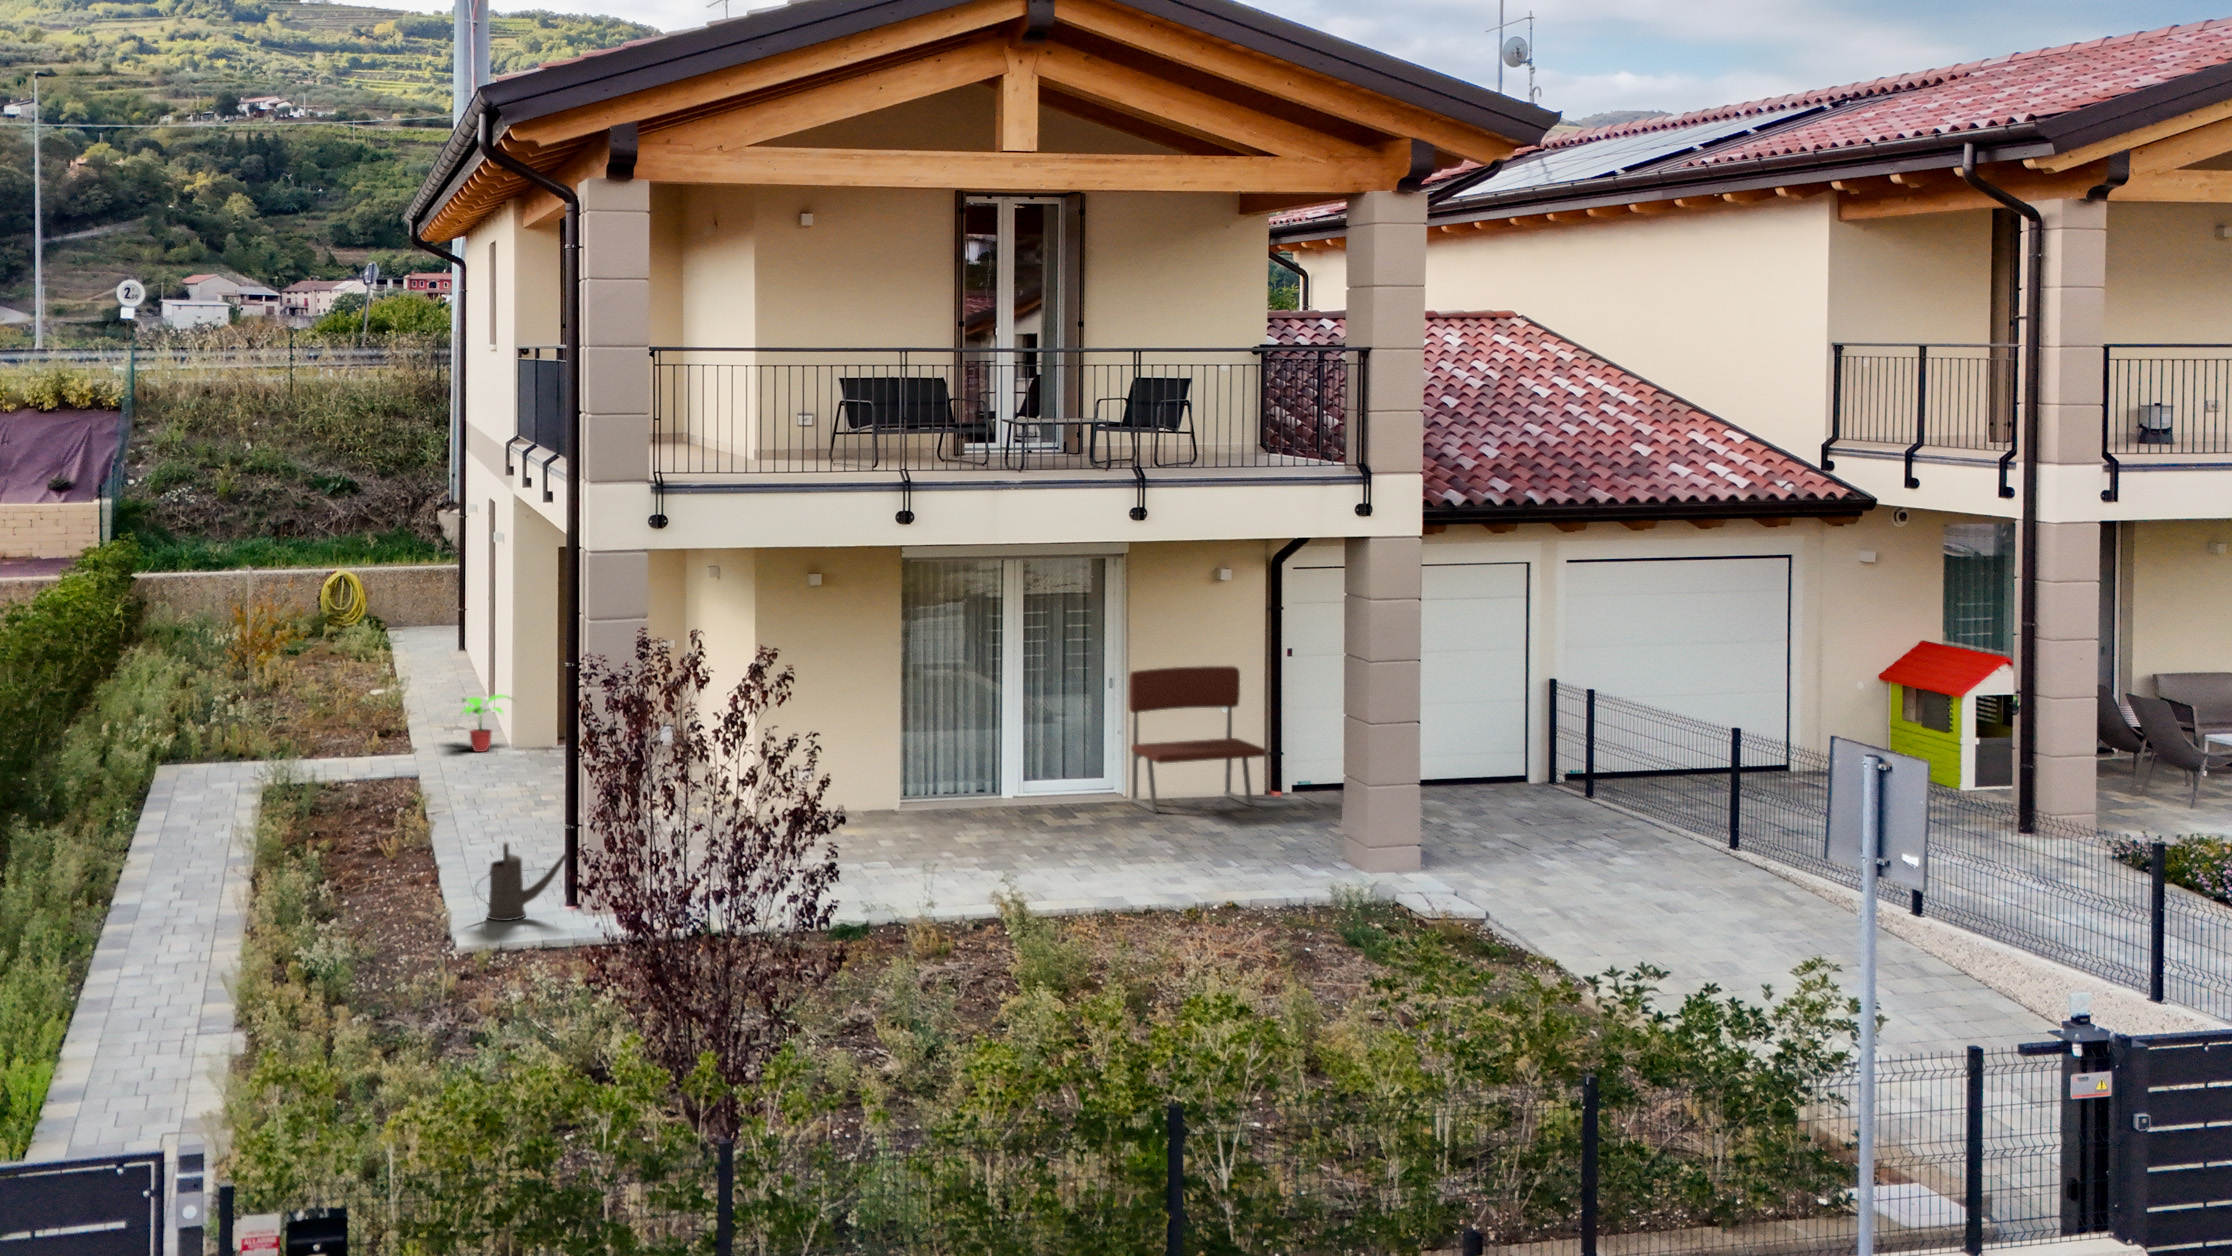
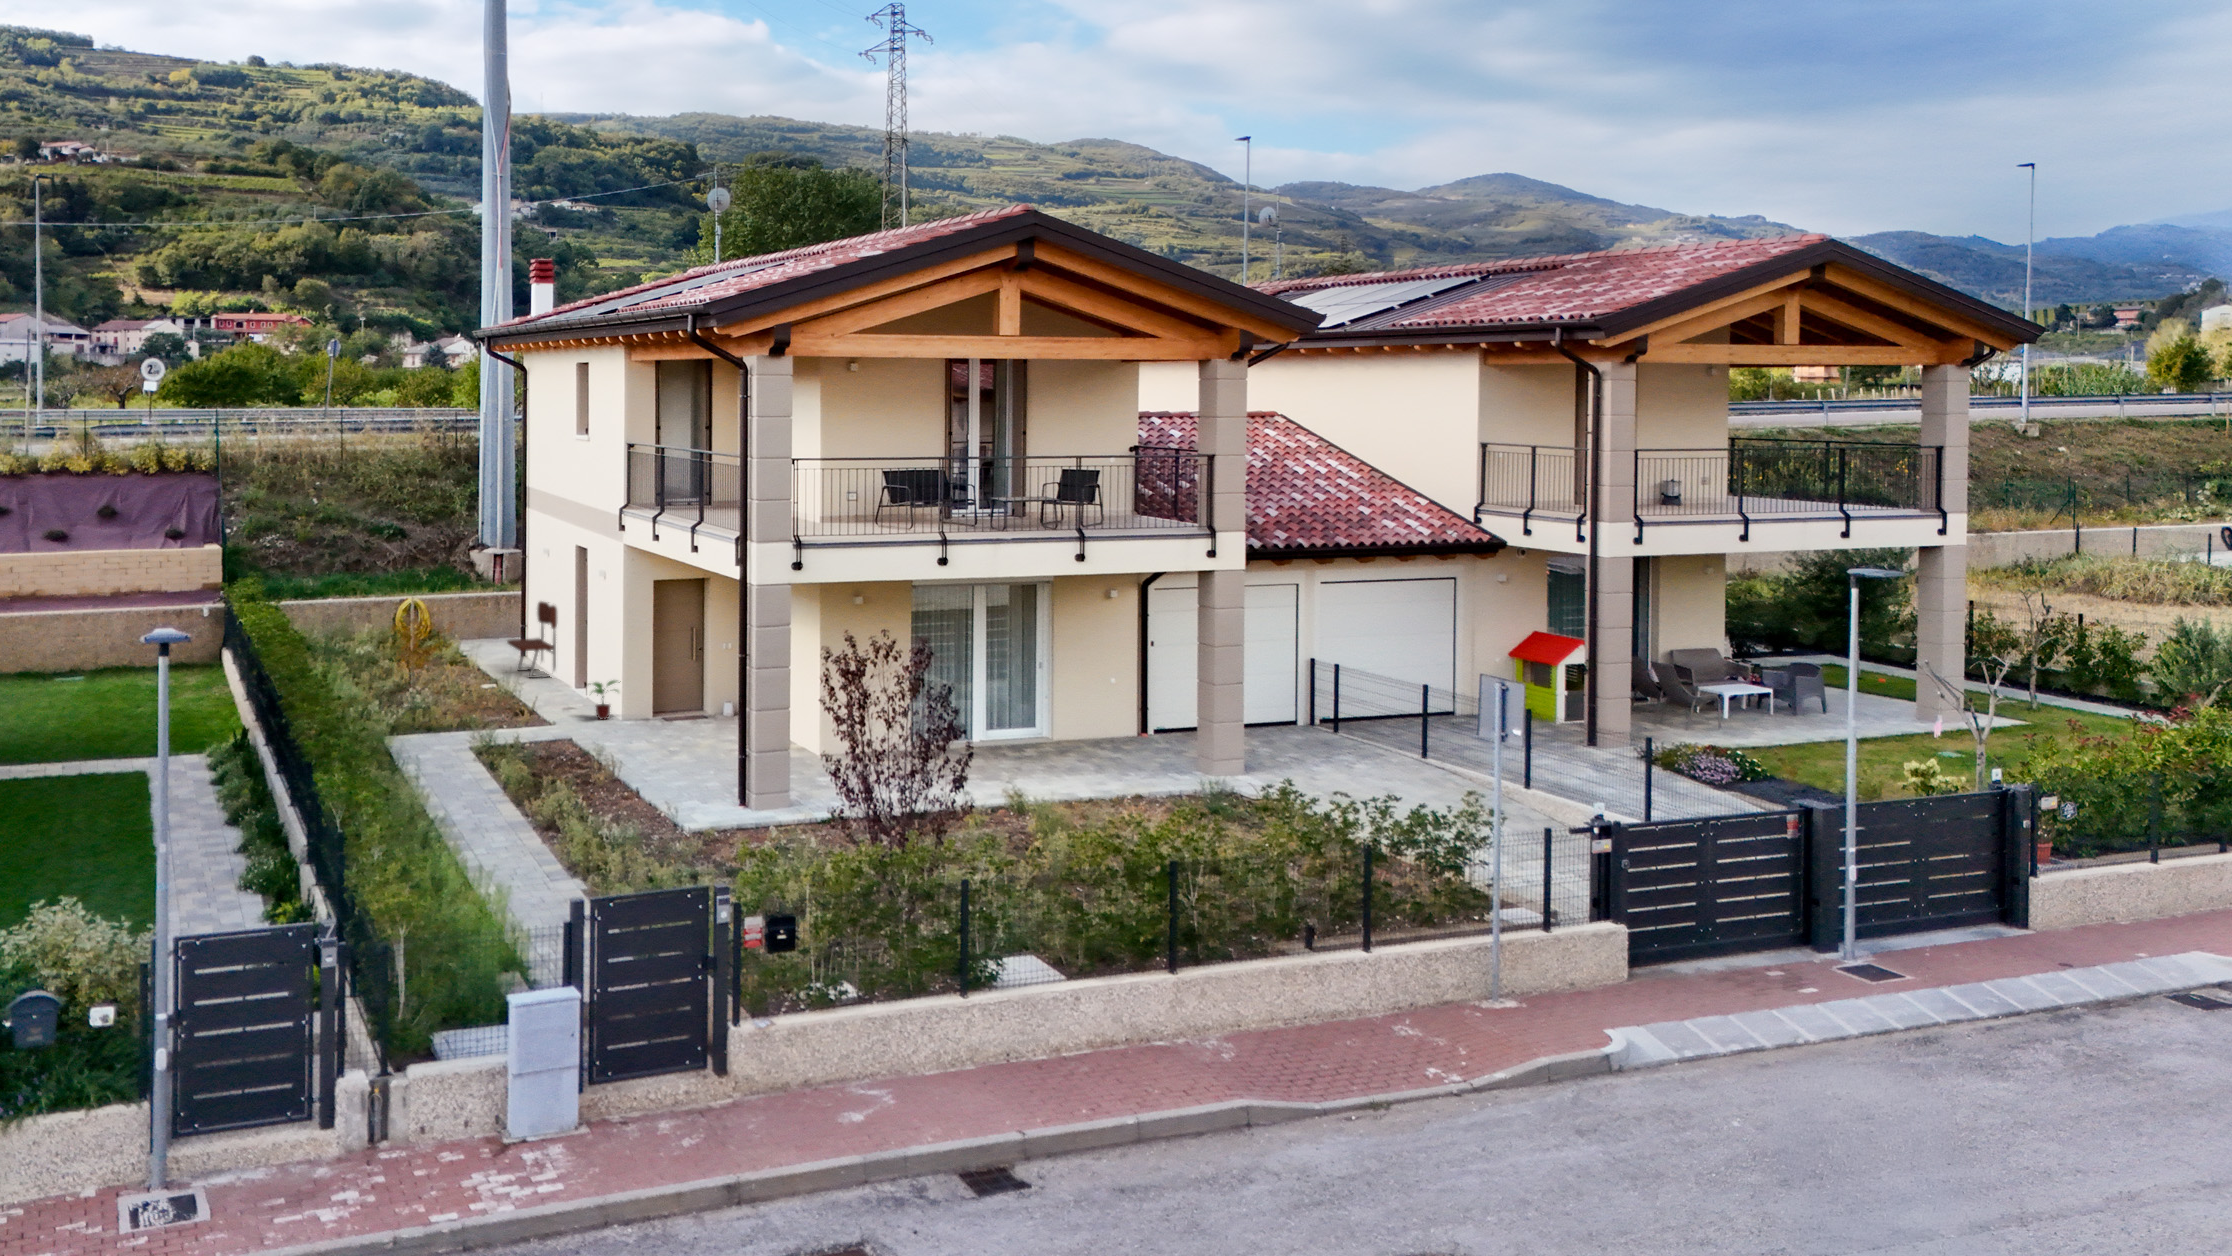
bench: present [1129,666,1266,813] -> present [508,602,557,678]
watering can: present [487,843,568,921] -> none [690,764,746,812]

